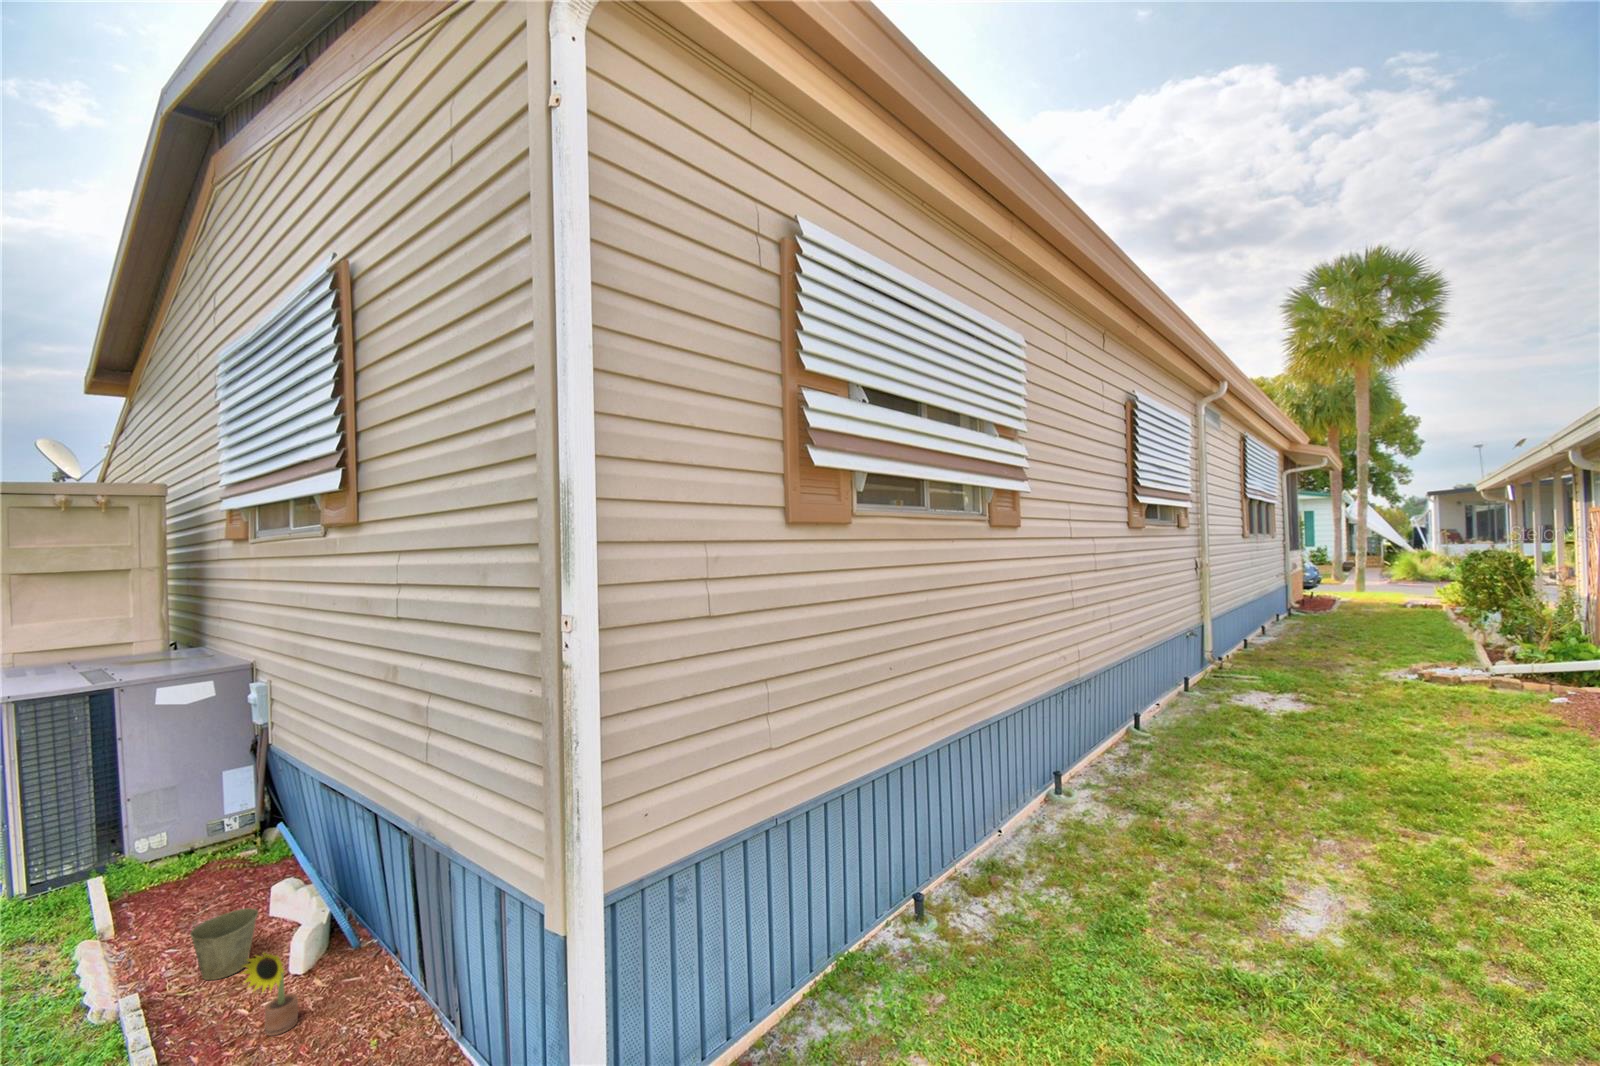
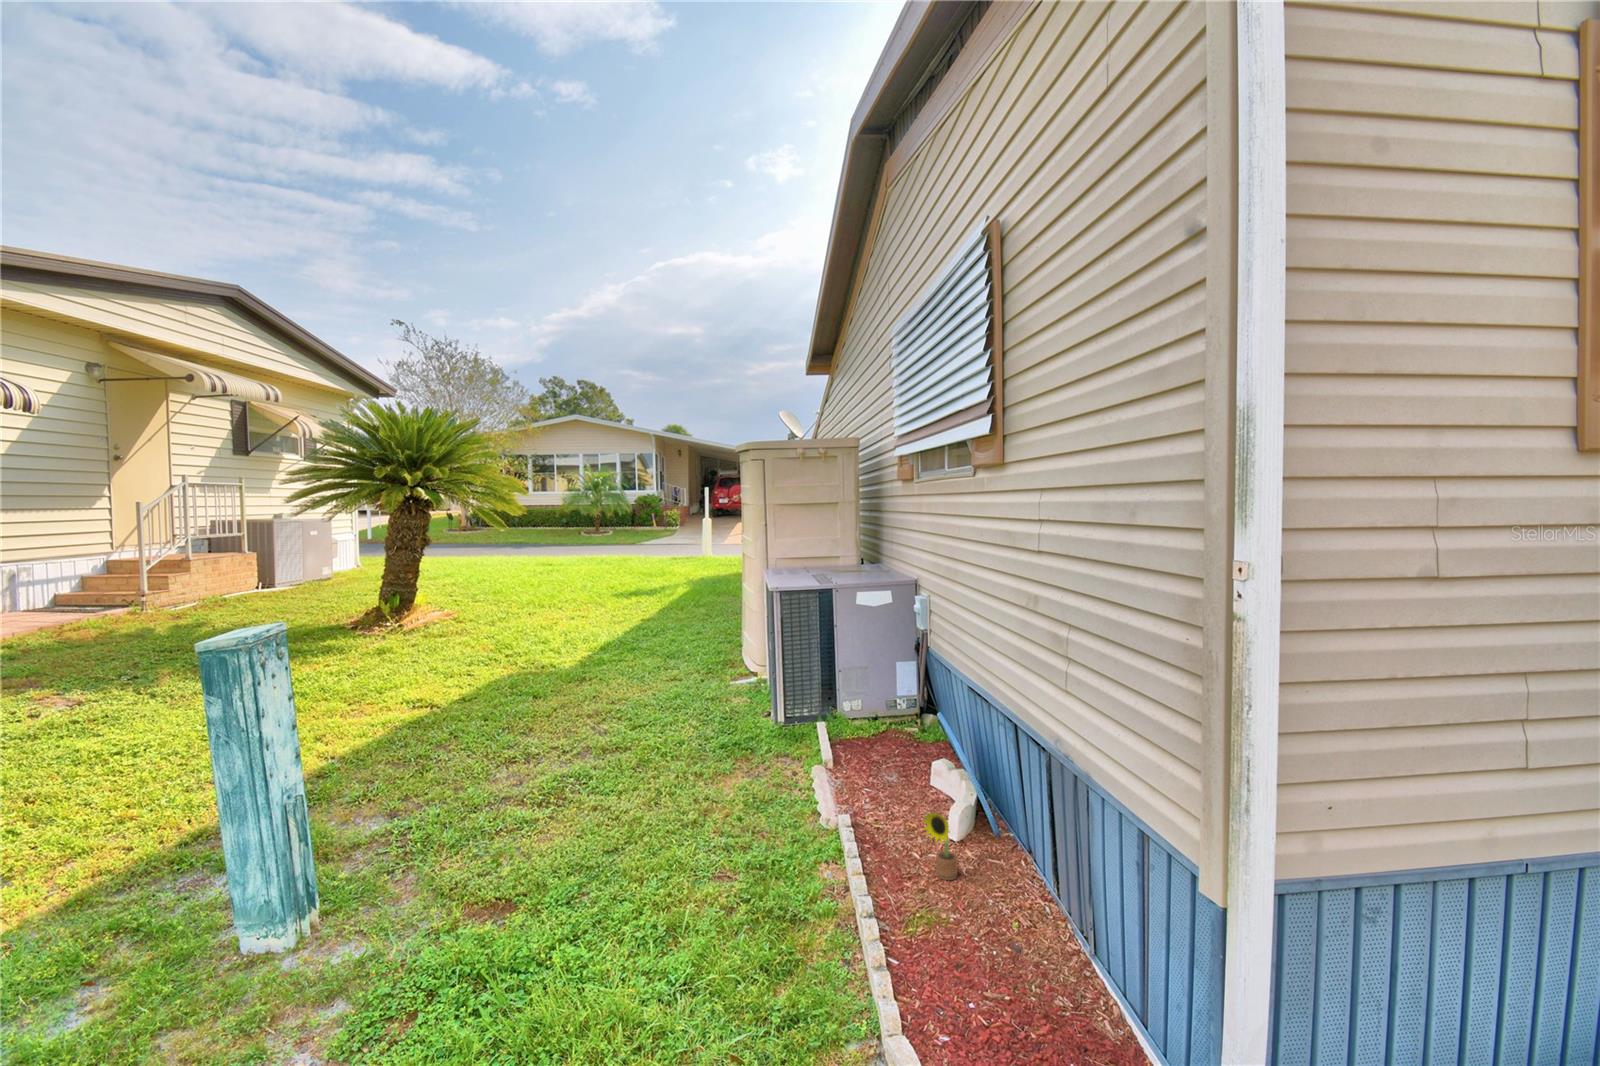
bucket: present [190,902,258,980] -> none [886,755,926,820]

